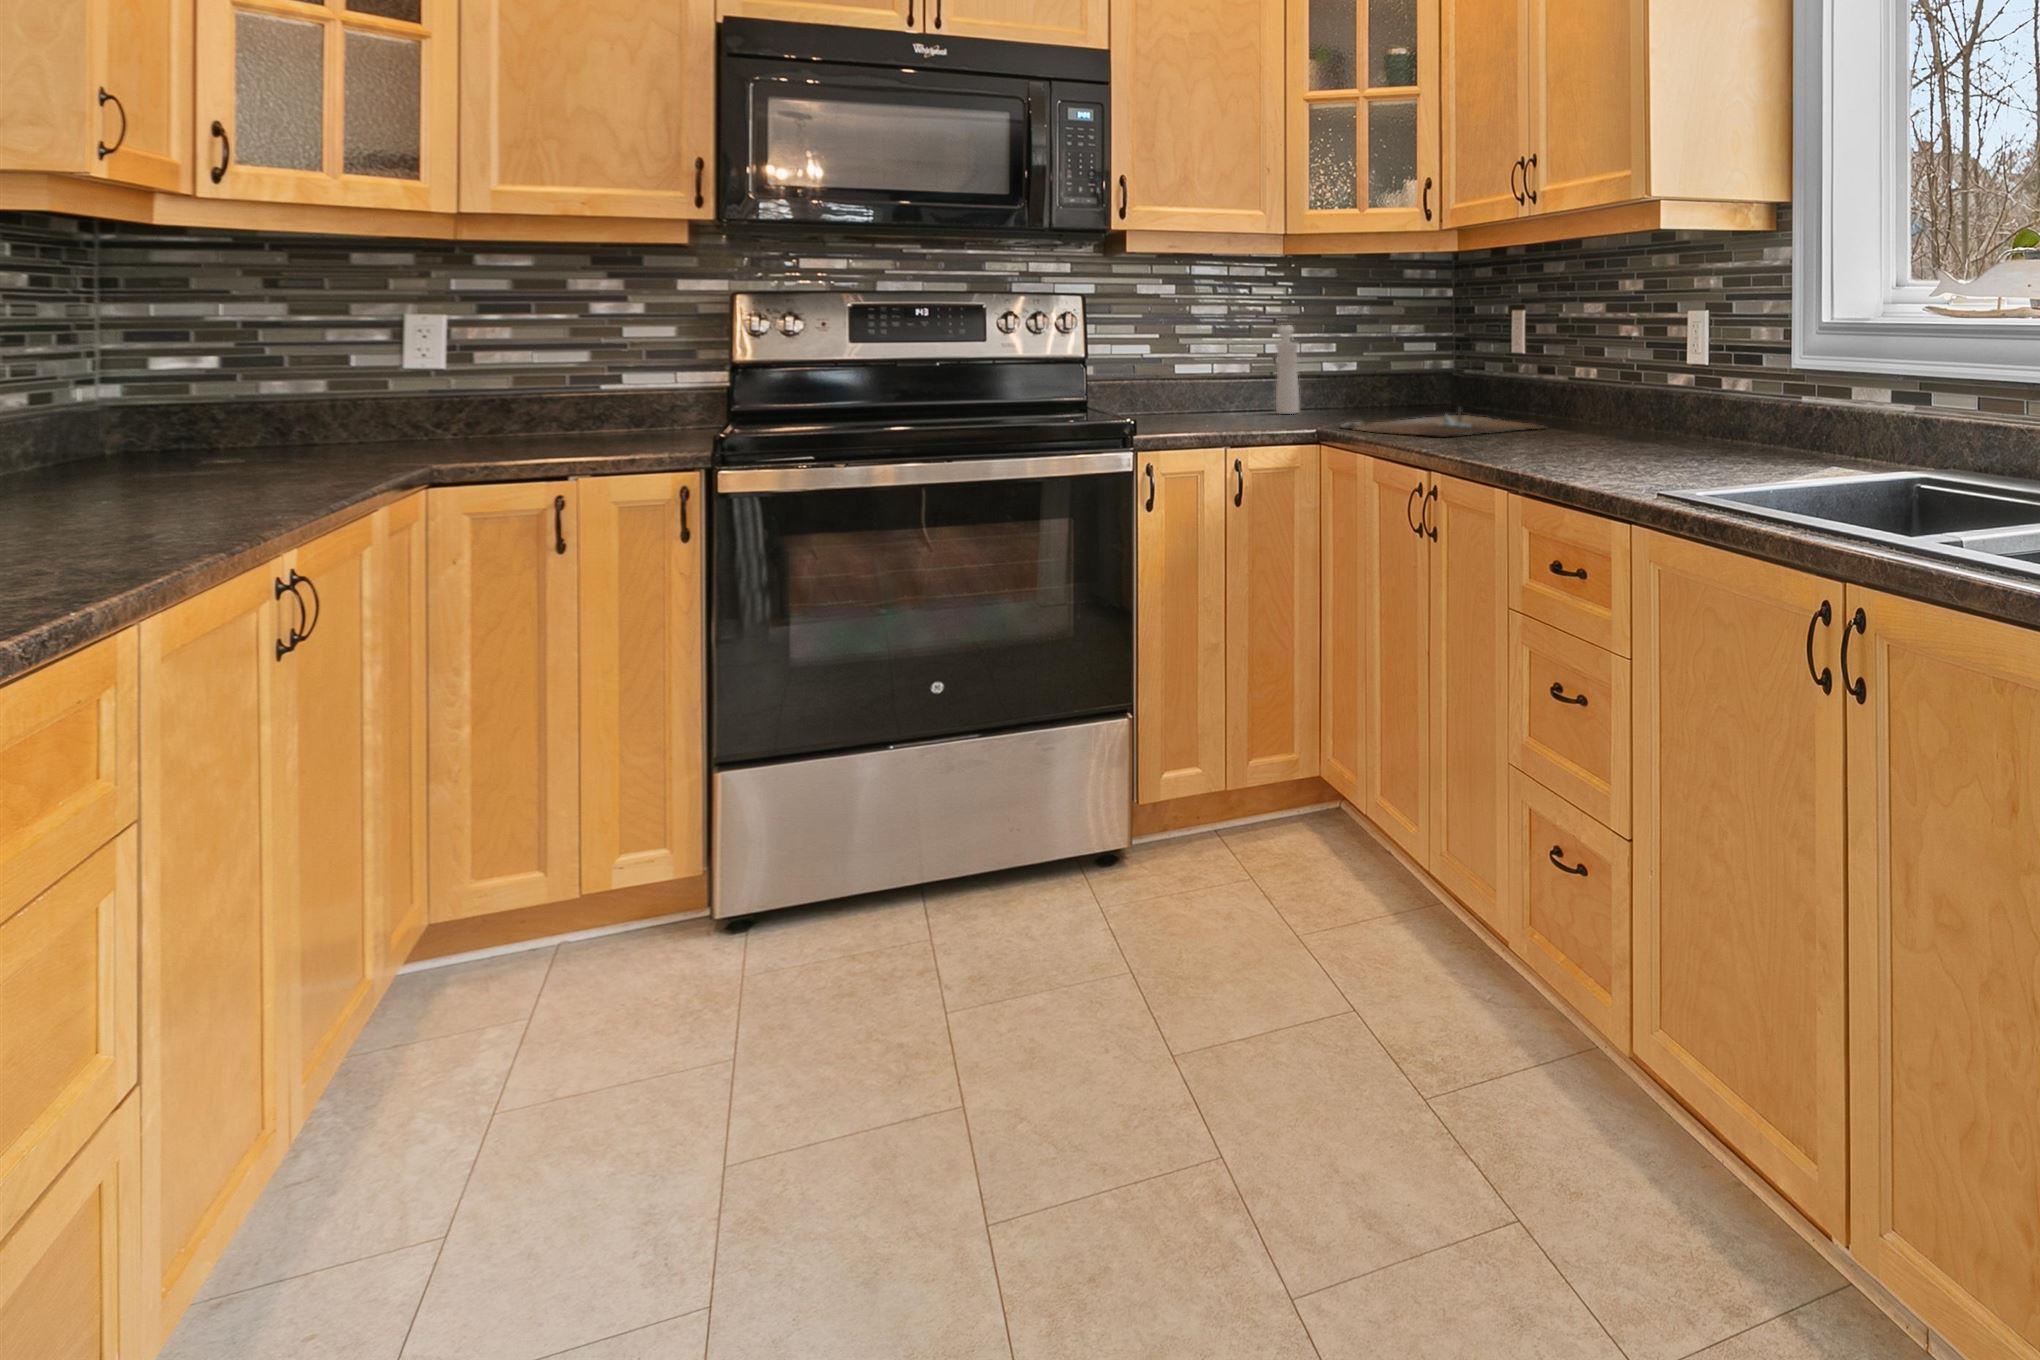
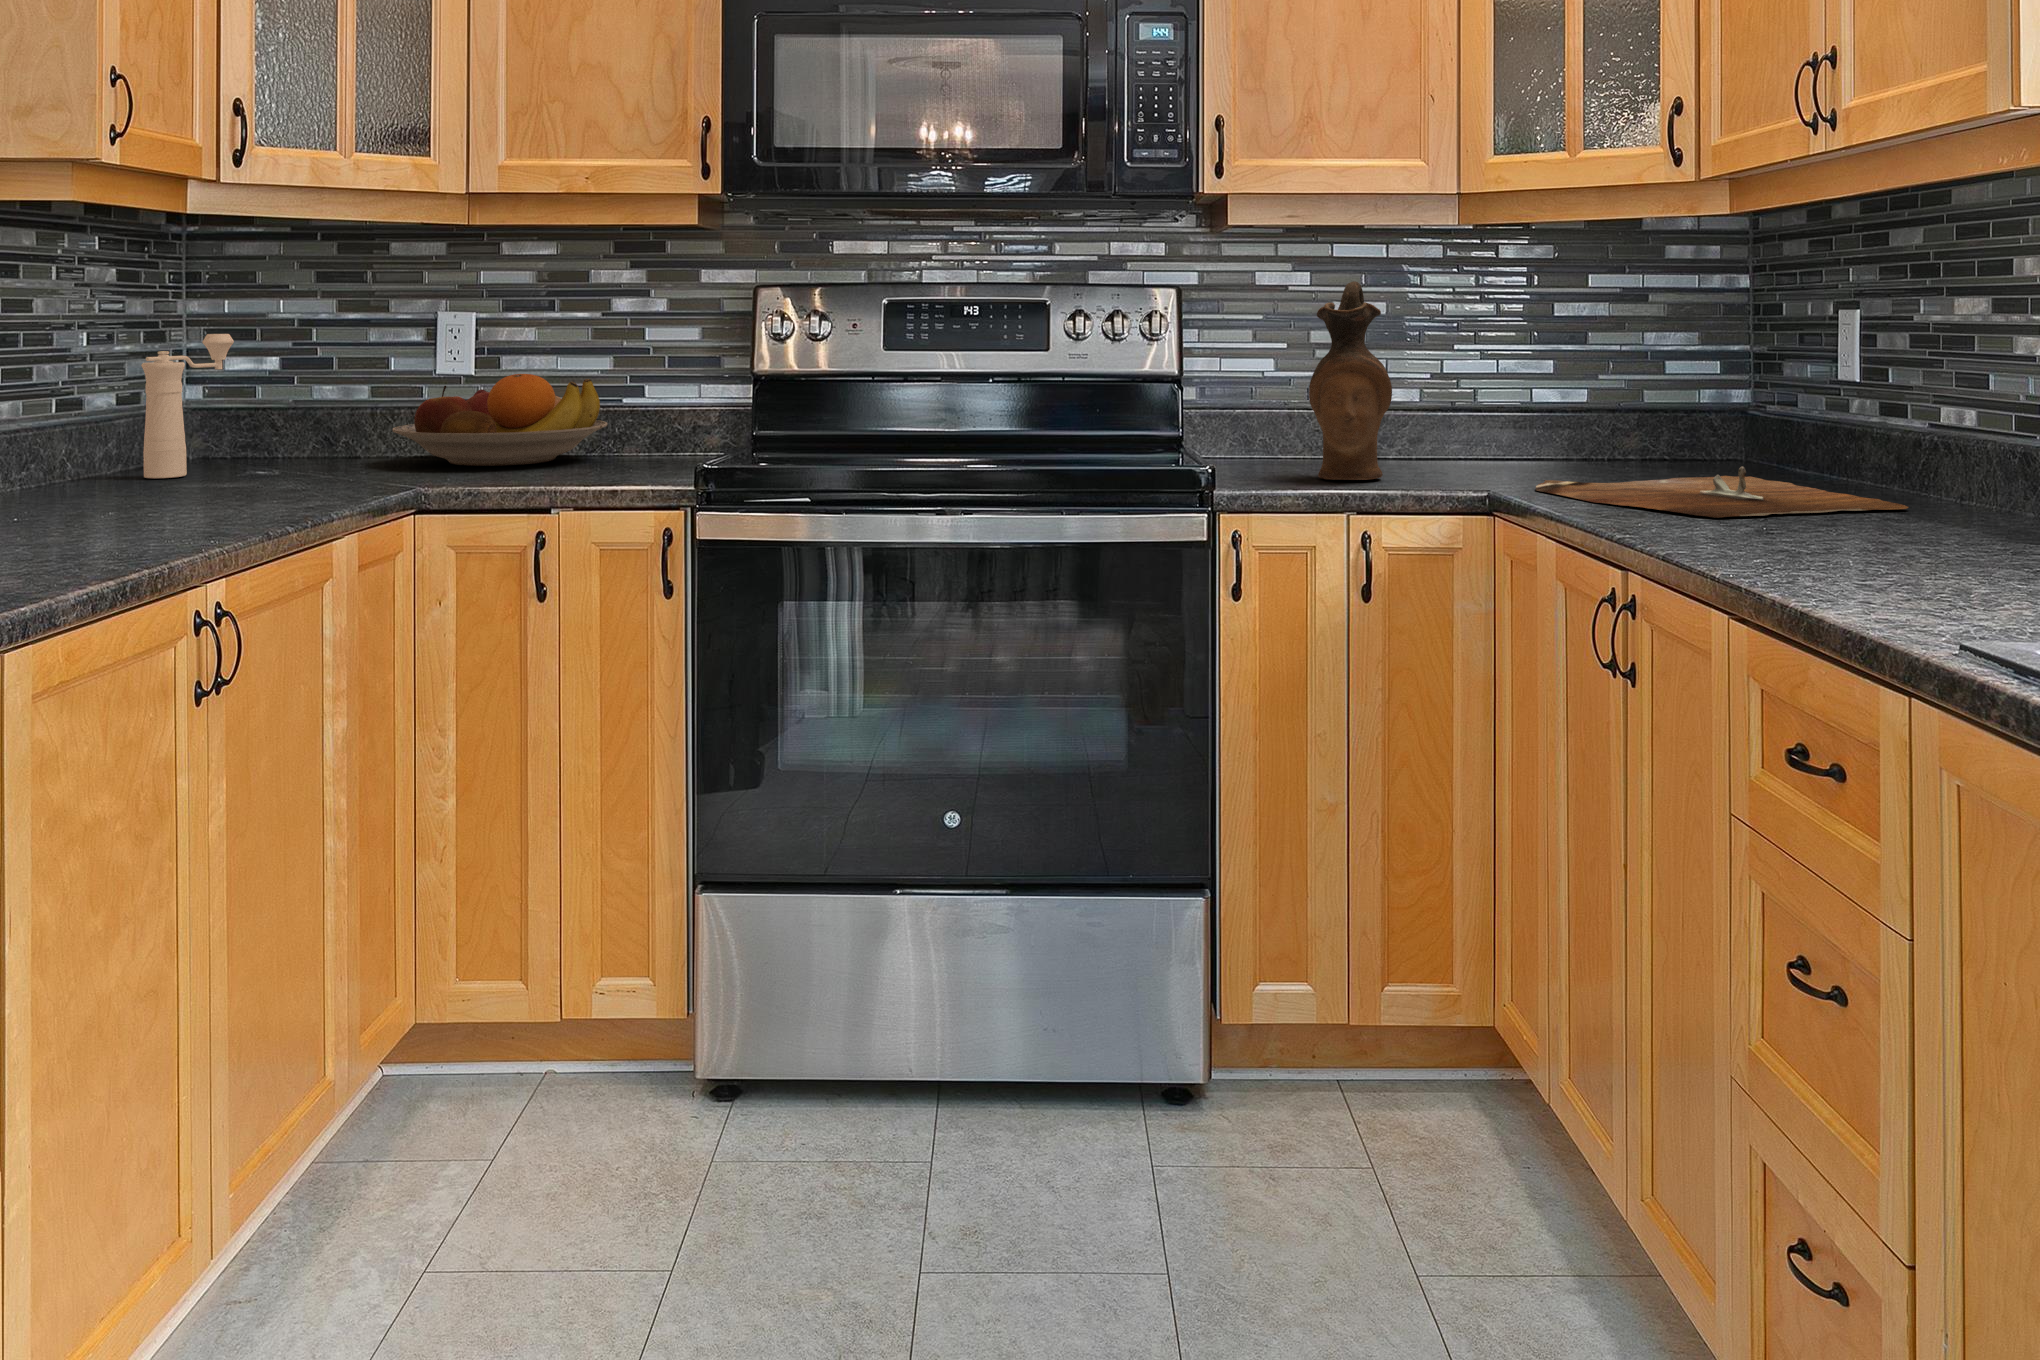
ceramic pitcher: none [1192,293,1248,427] -> present [1309,281,1392,480]
pepper mill: present [1276,325,1299,414] -> present [141,334,234,478]
fruit bowl: none [369,367,593,447] -> present [392,374,608,466]

